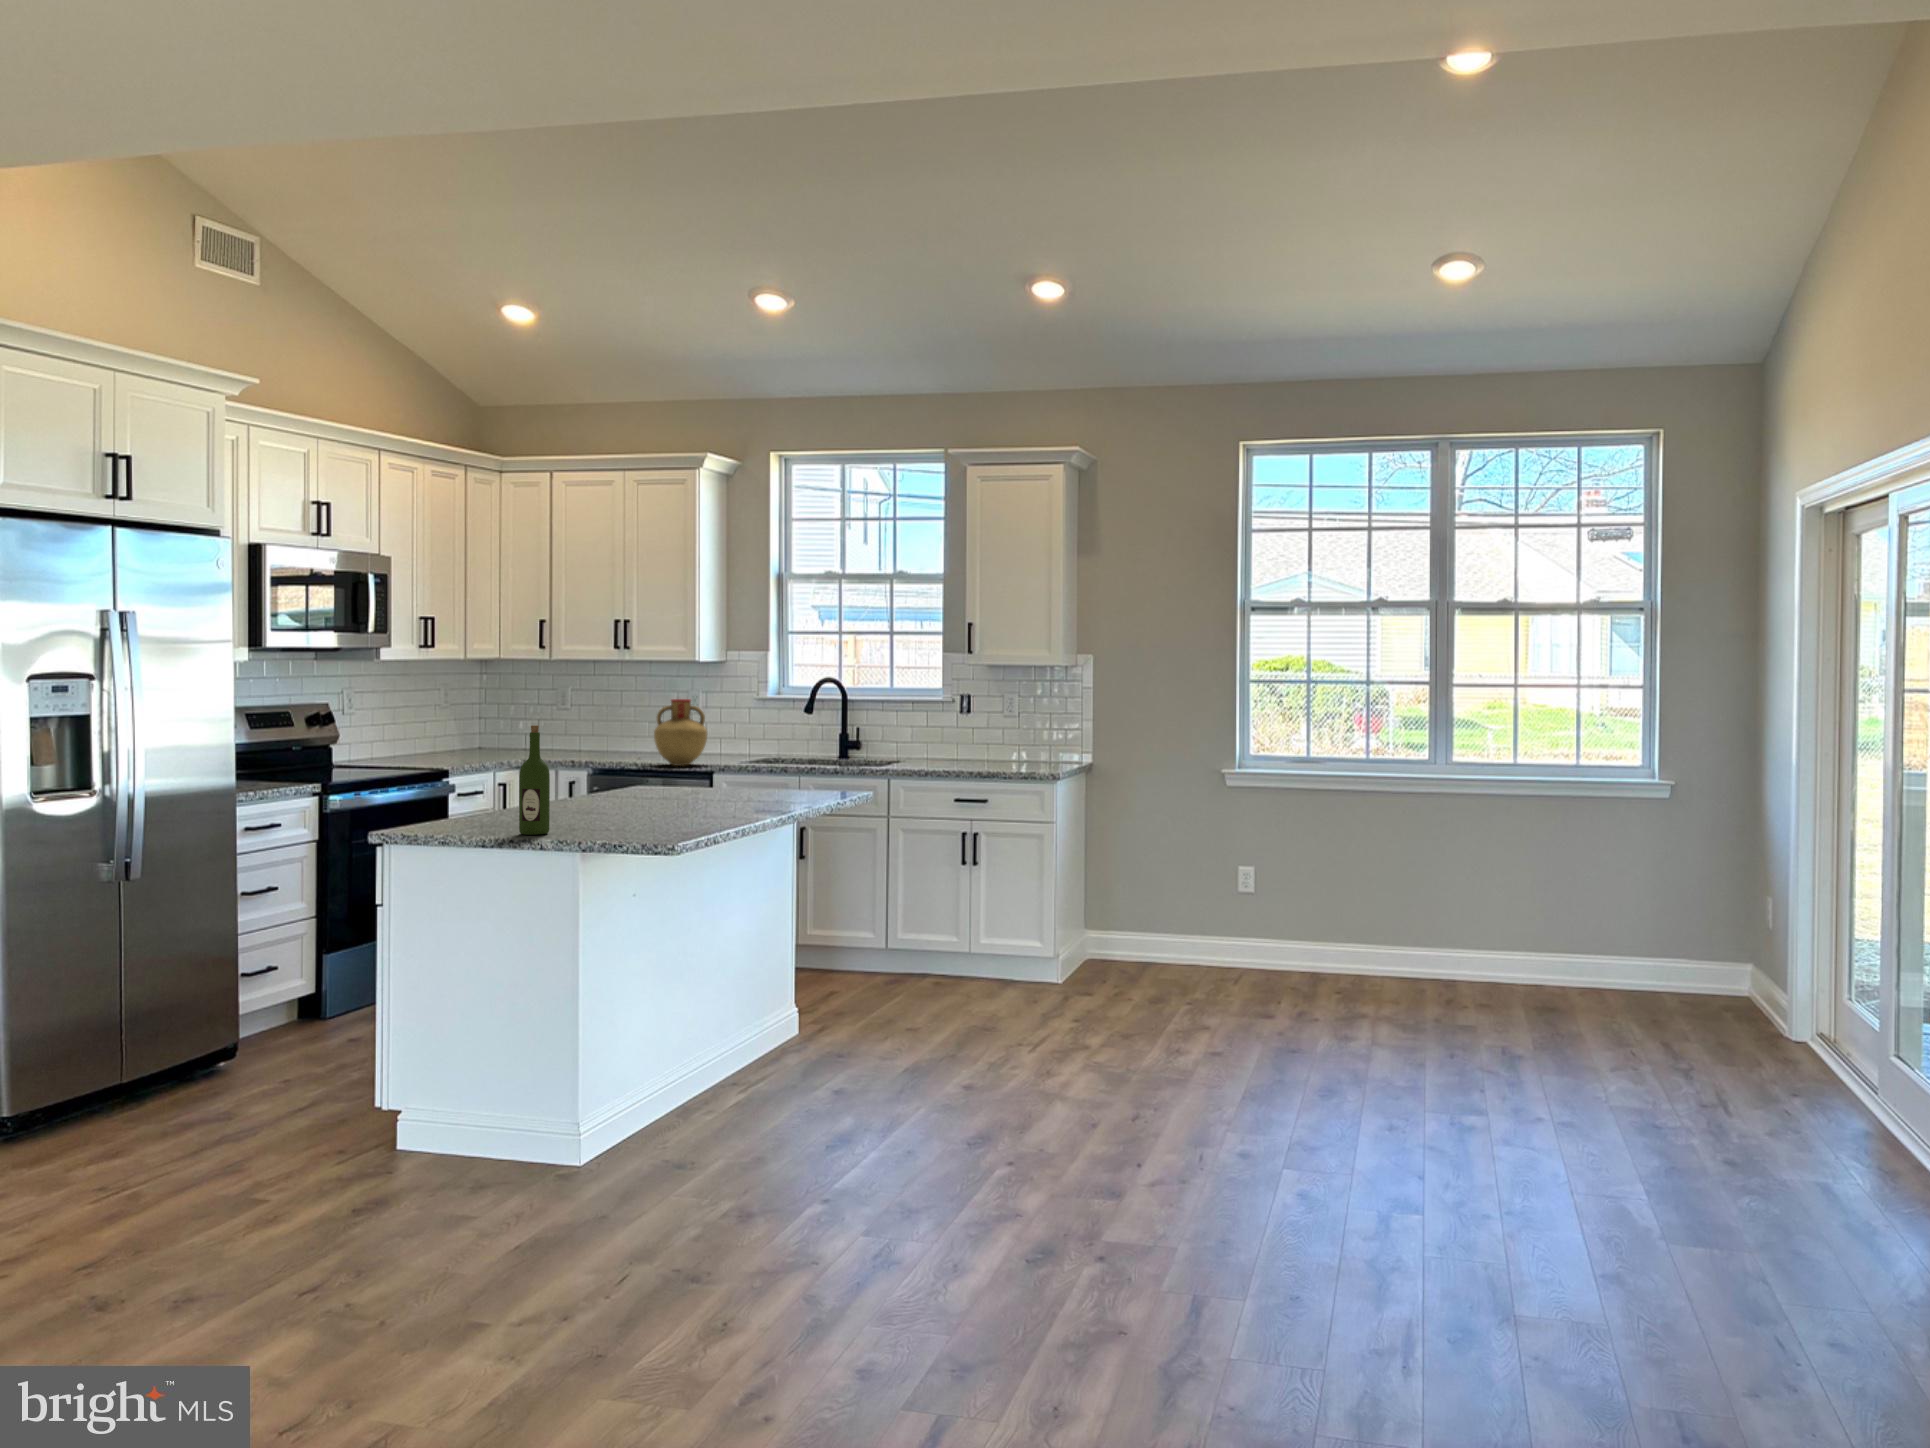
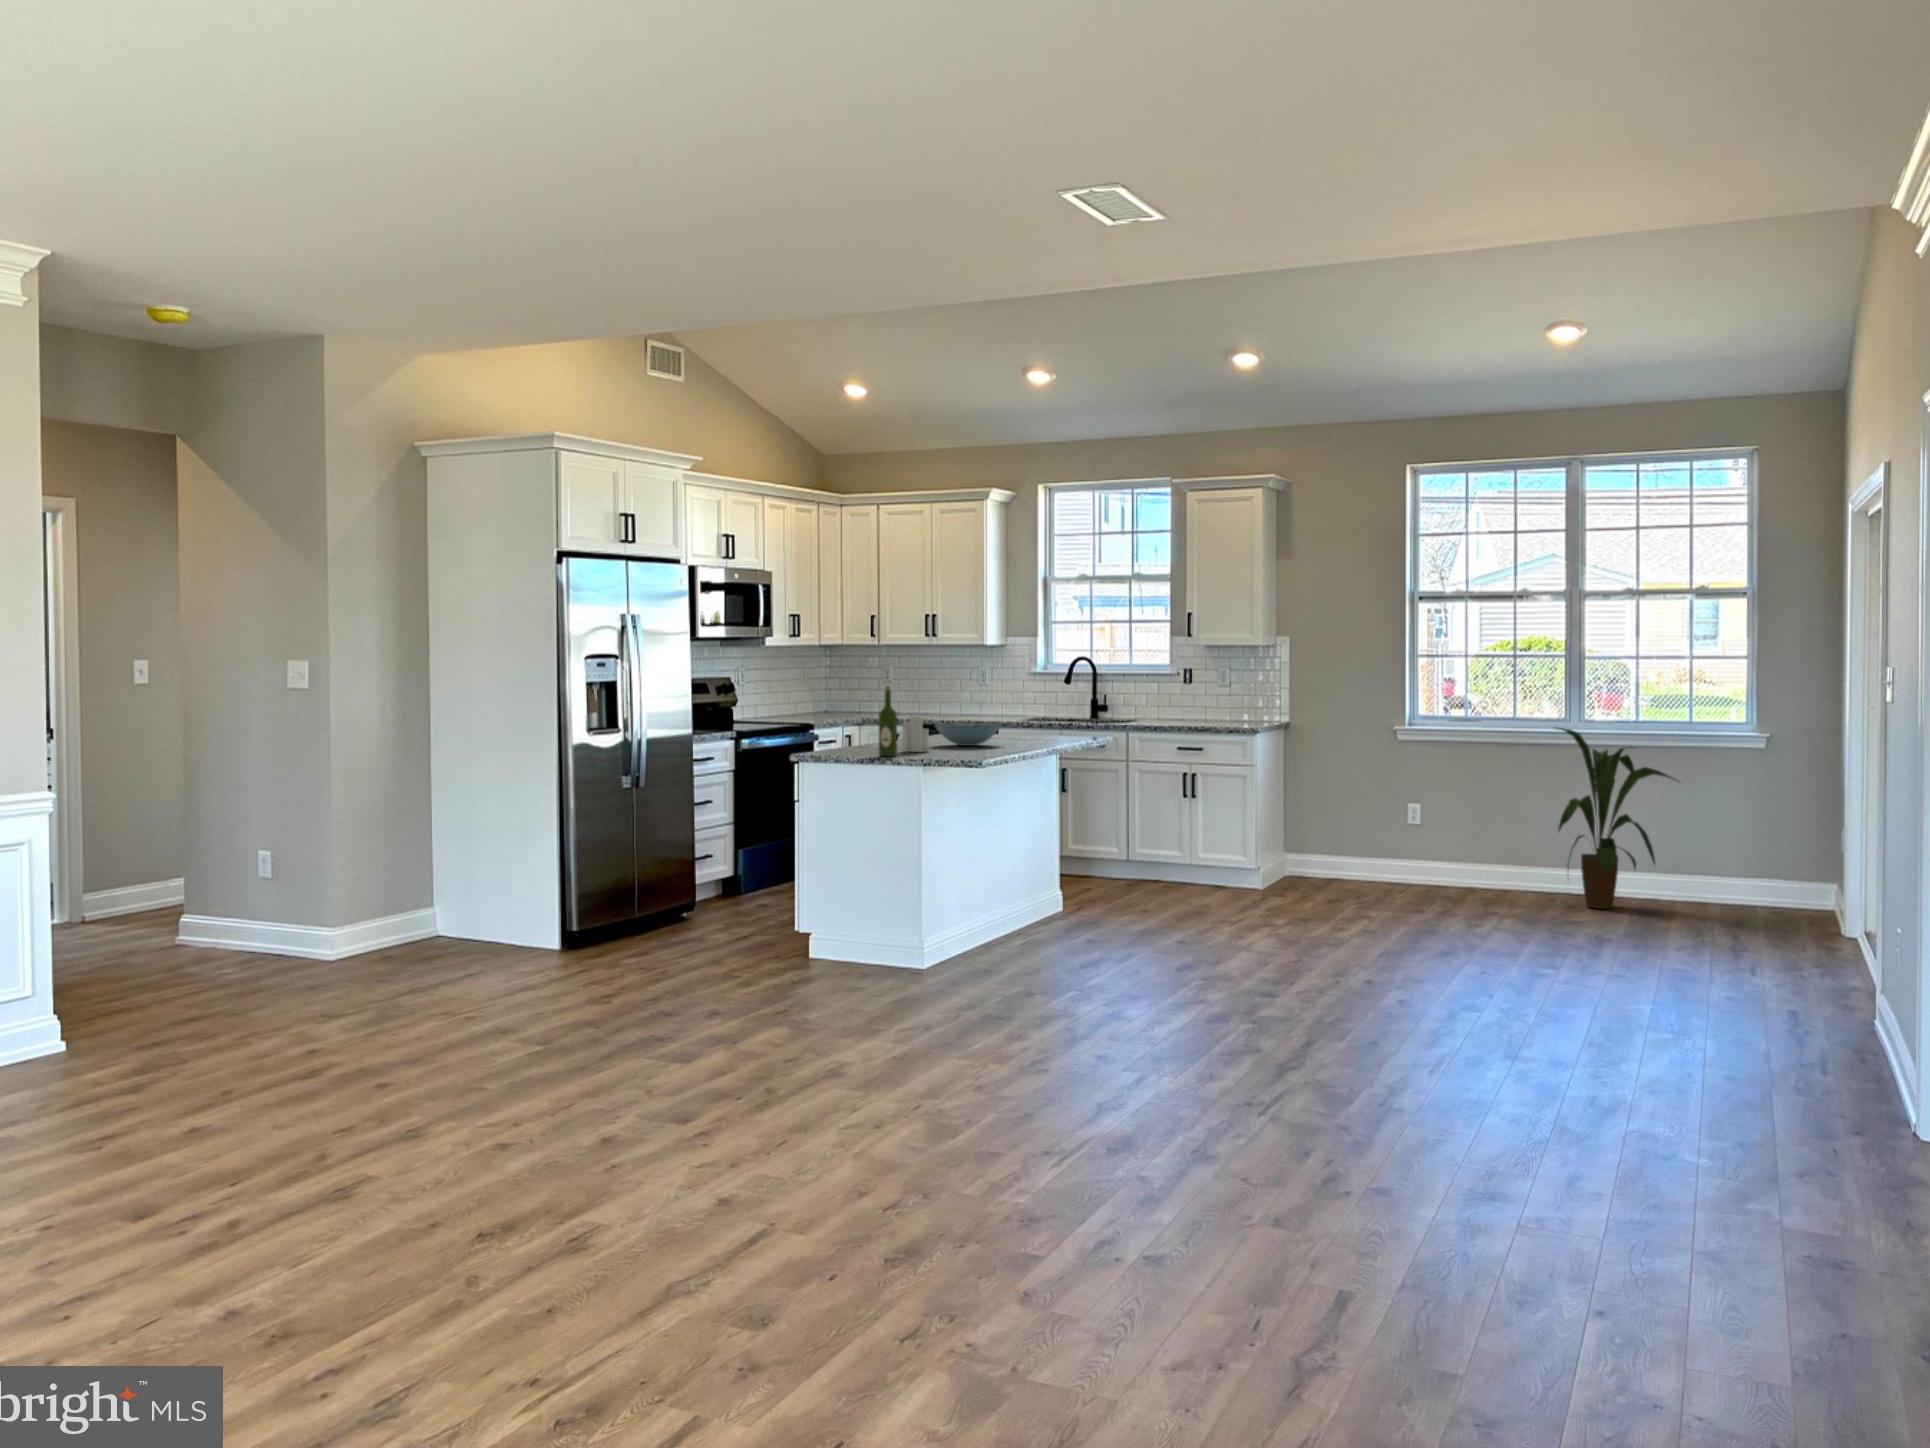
vase: present [654,699,707,766] -> none [954,674,993,723]
candle: none [561,763,604,824] -> present [902,716,929,752]
decorative bowl: none [614,774,716,810] -> present [935,723,1001,746]
house plant: none [1429,774,1581,1004] -> present [1558,728,1677,909]

